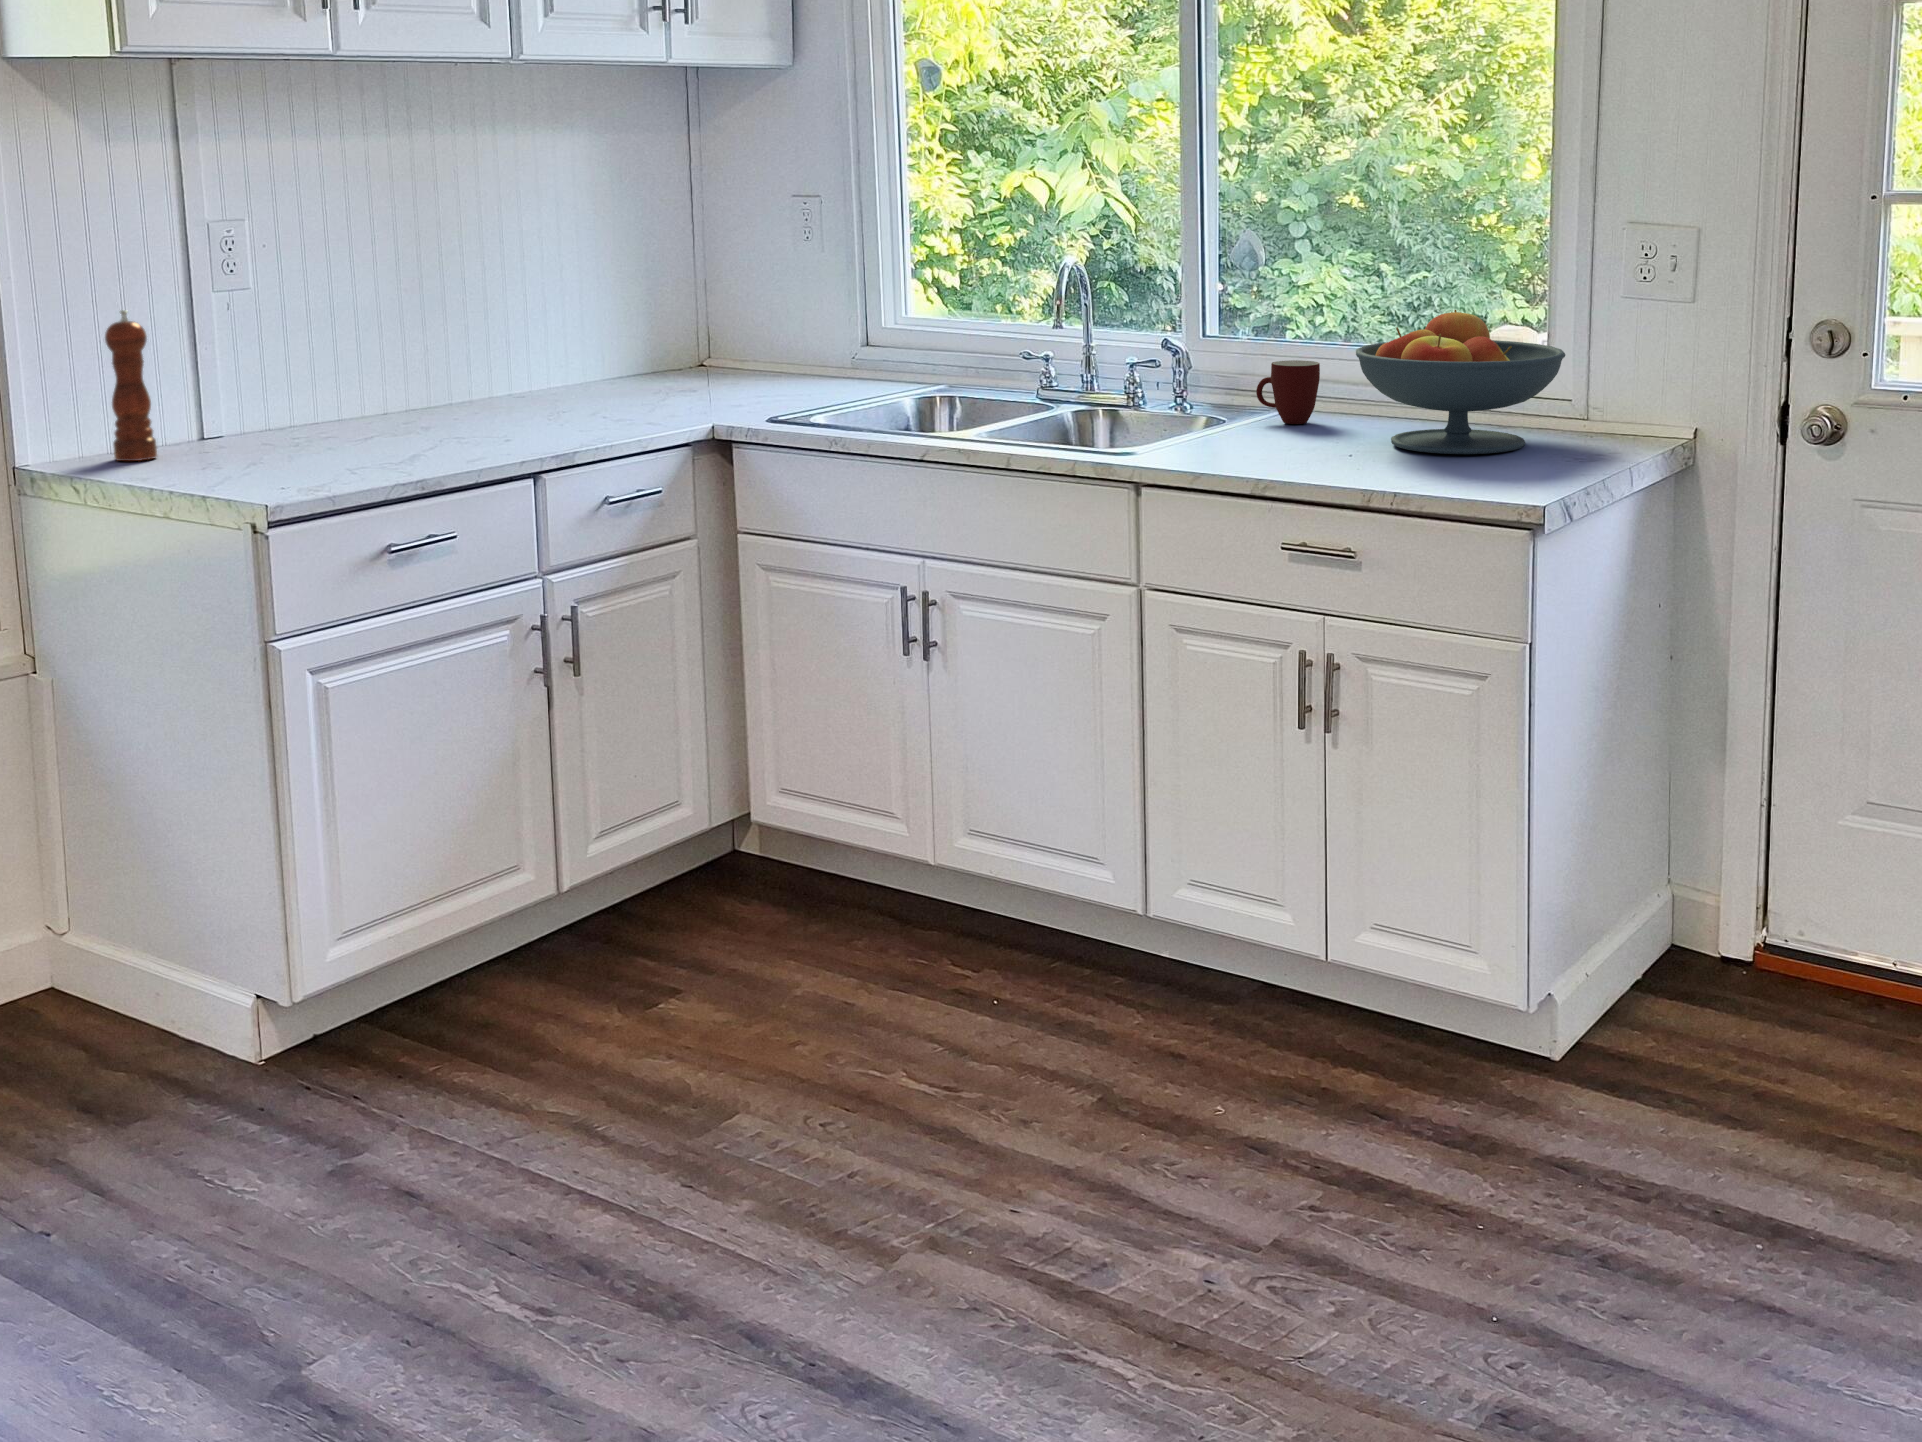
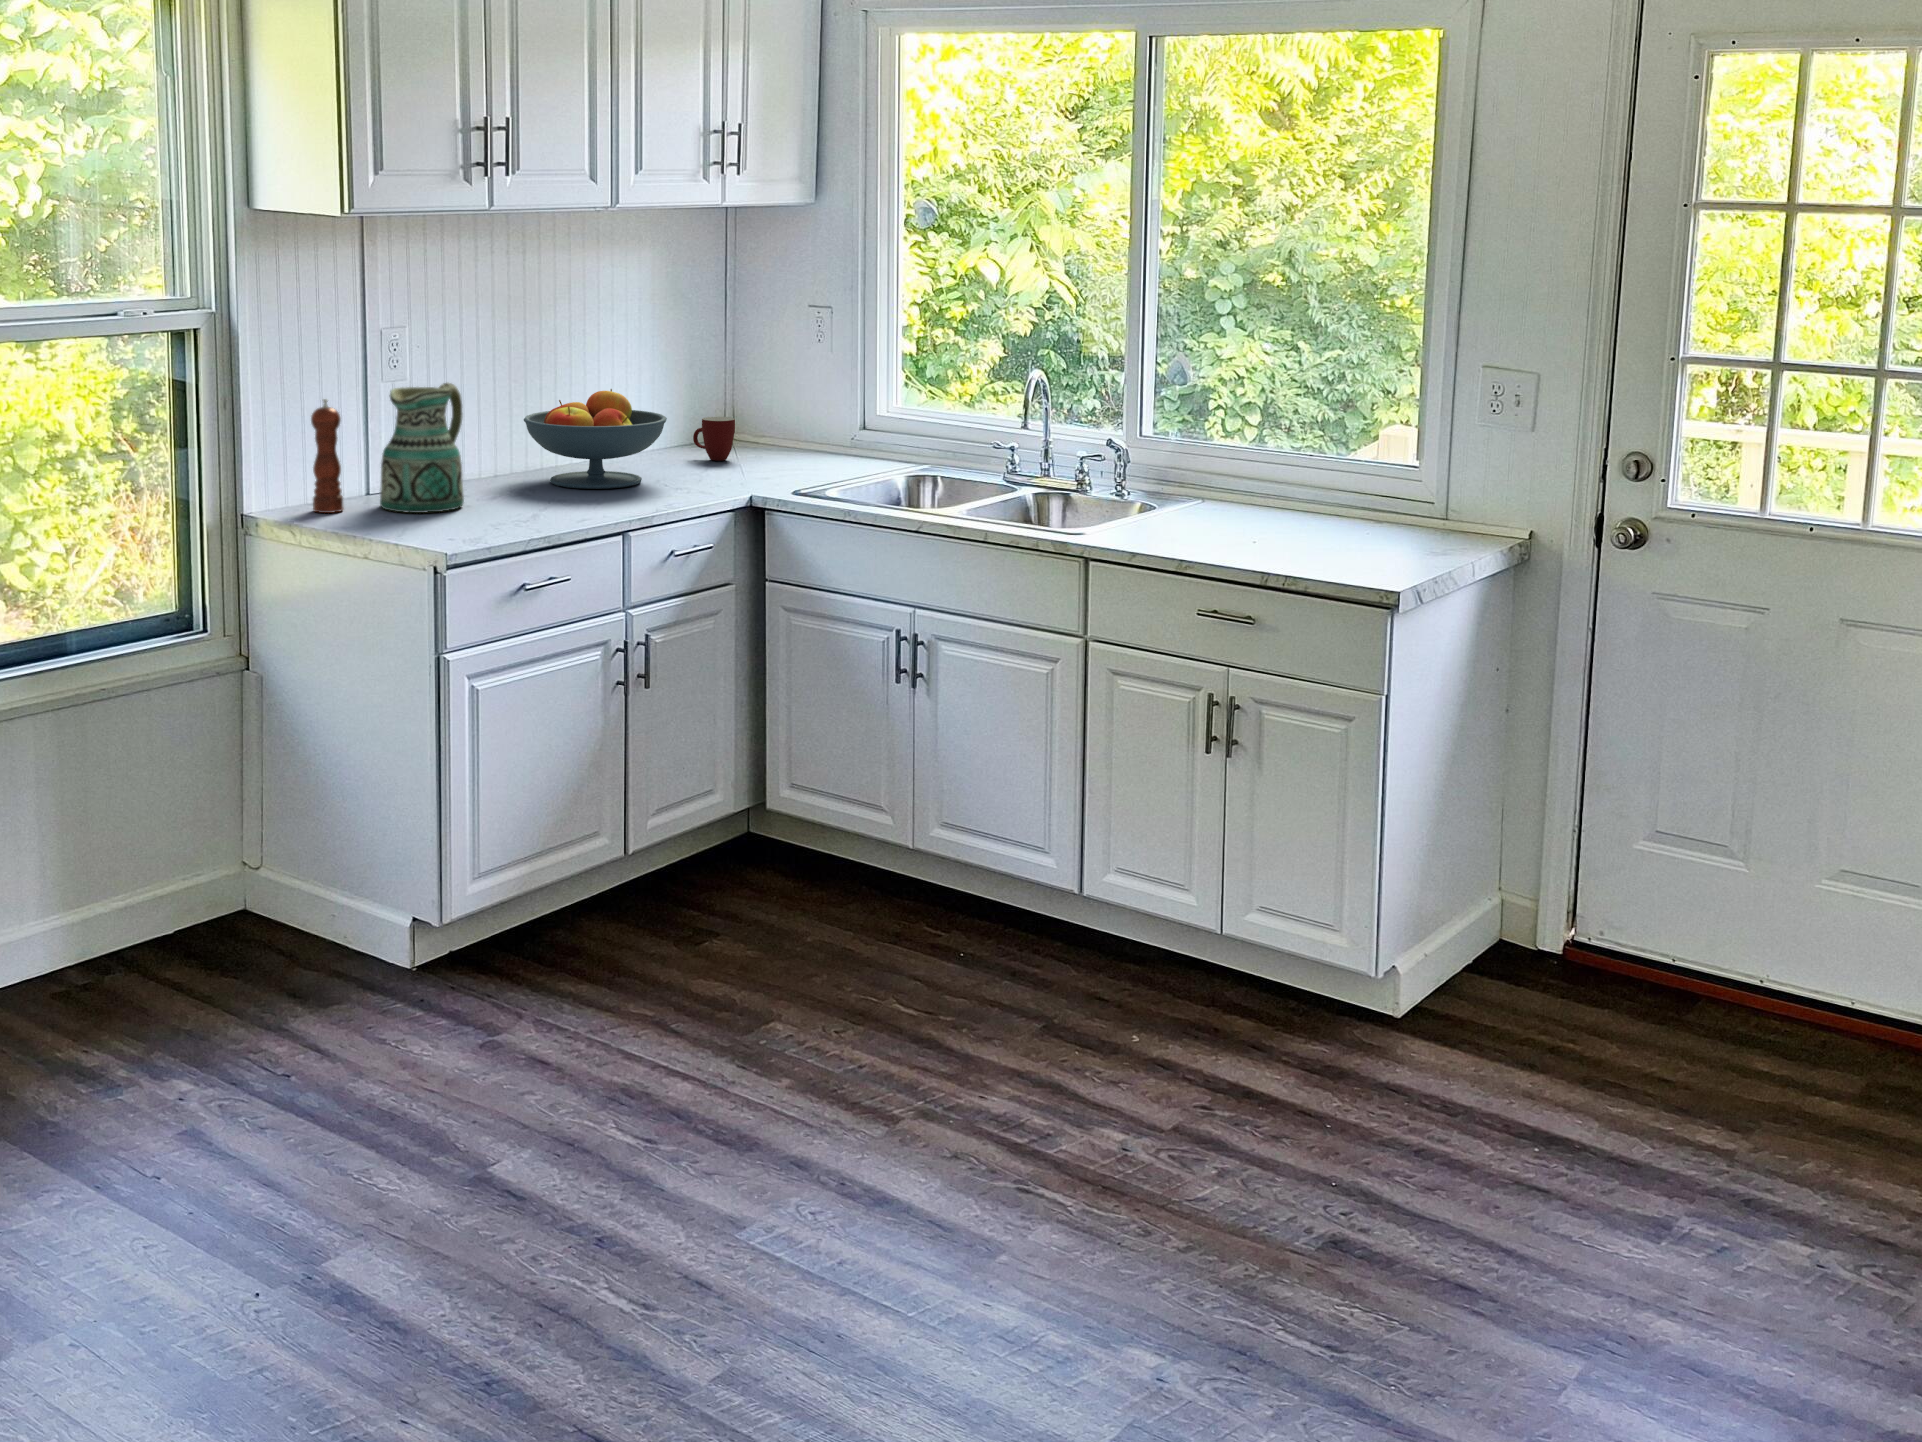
ceramic pitcher: none [209,287,324,457] -> present [380,383,464,513]
fruit bowl: present [1356,310,1565,454] -> present [524,389,667,489]
mug: present [1256,360,1320,424] -> present [693,417,735,461]

